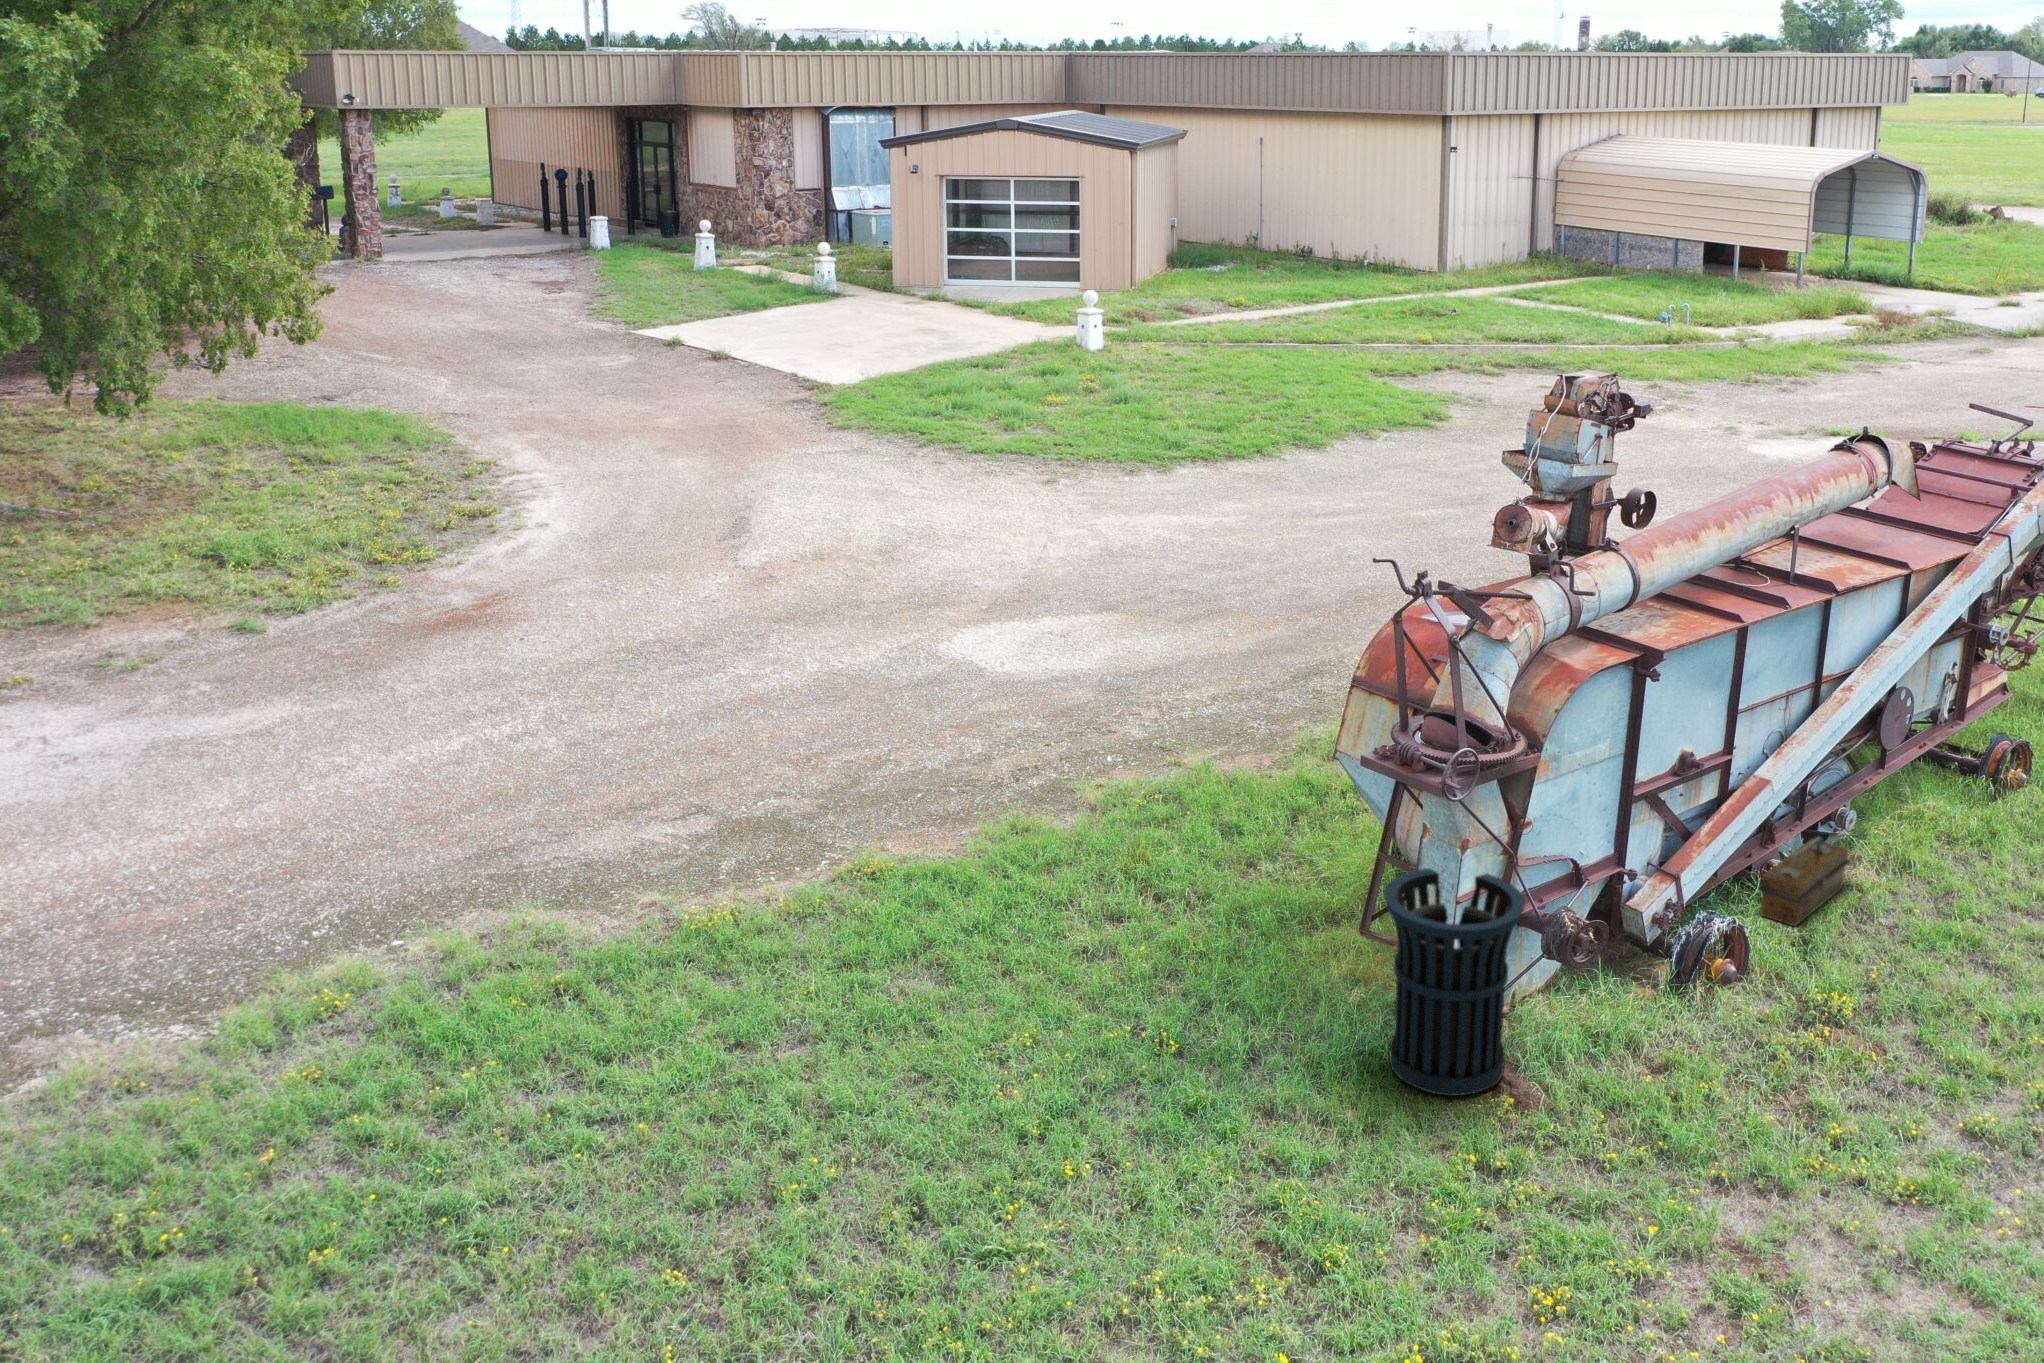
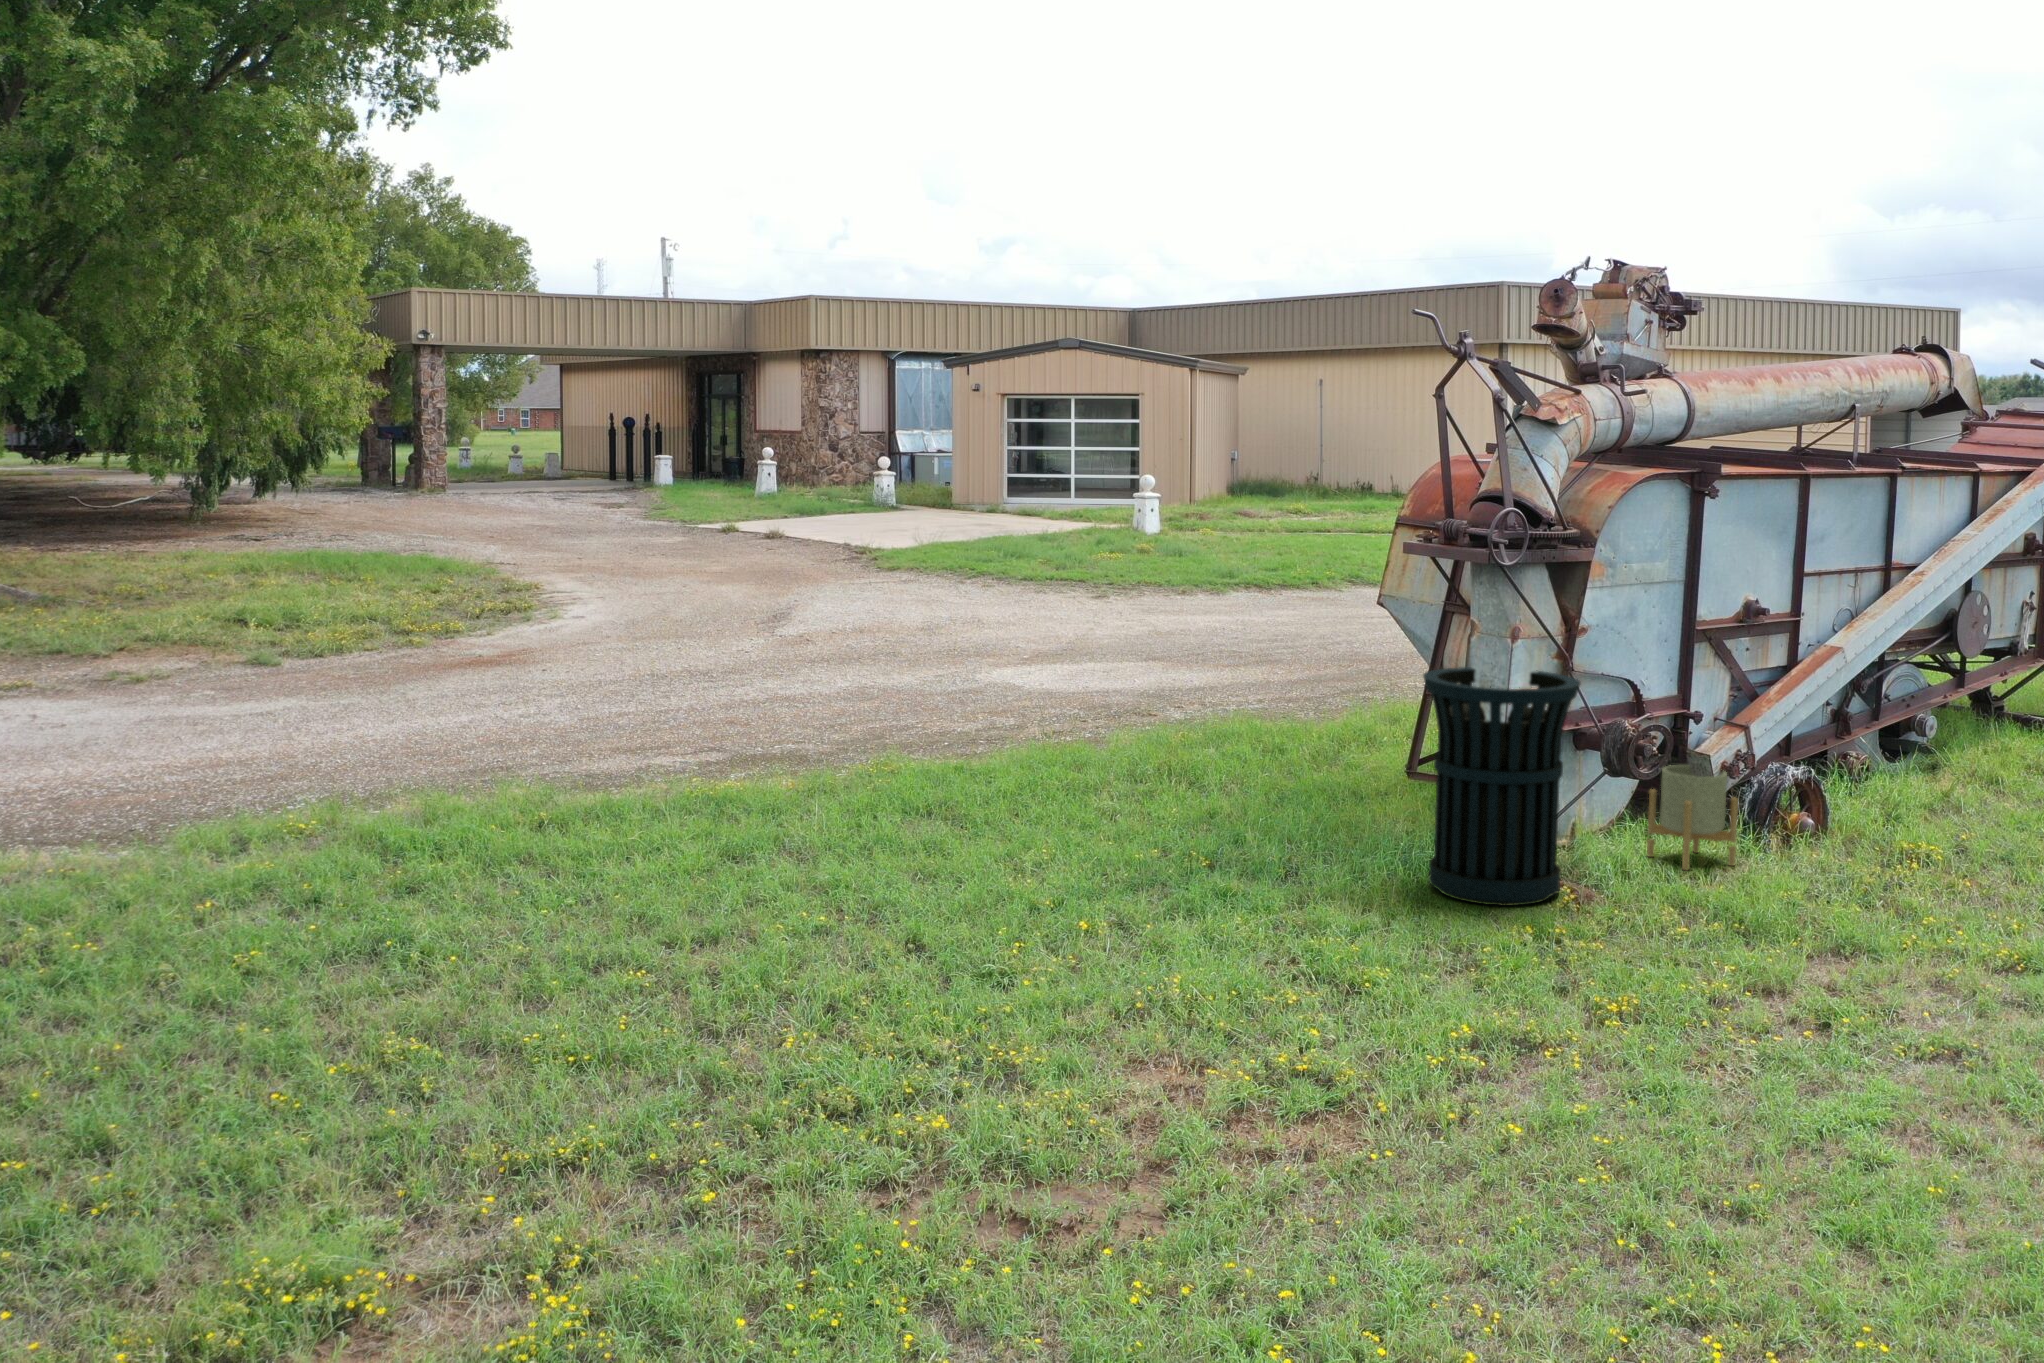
toolbox: present [1758,836,1850,926] -> none [1838,739,1937,823]
planter: none [1582,920,1664,1025] -> present [1647,765,1738,870]

